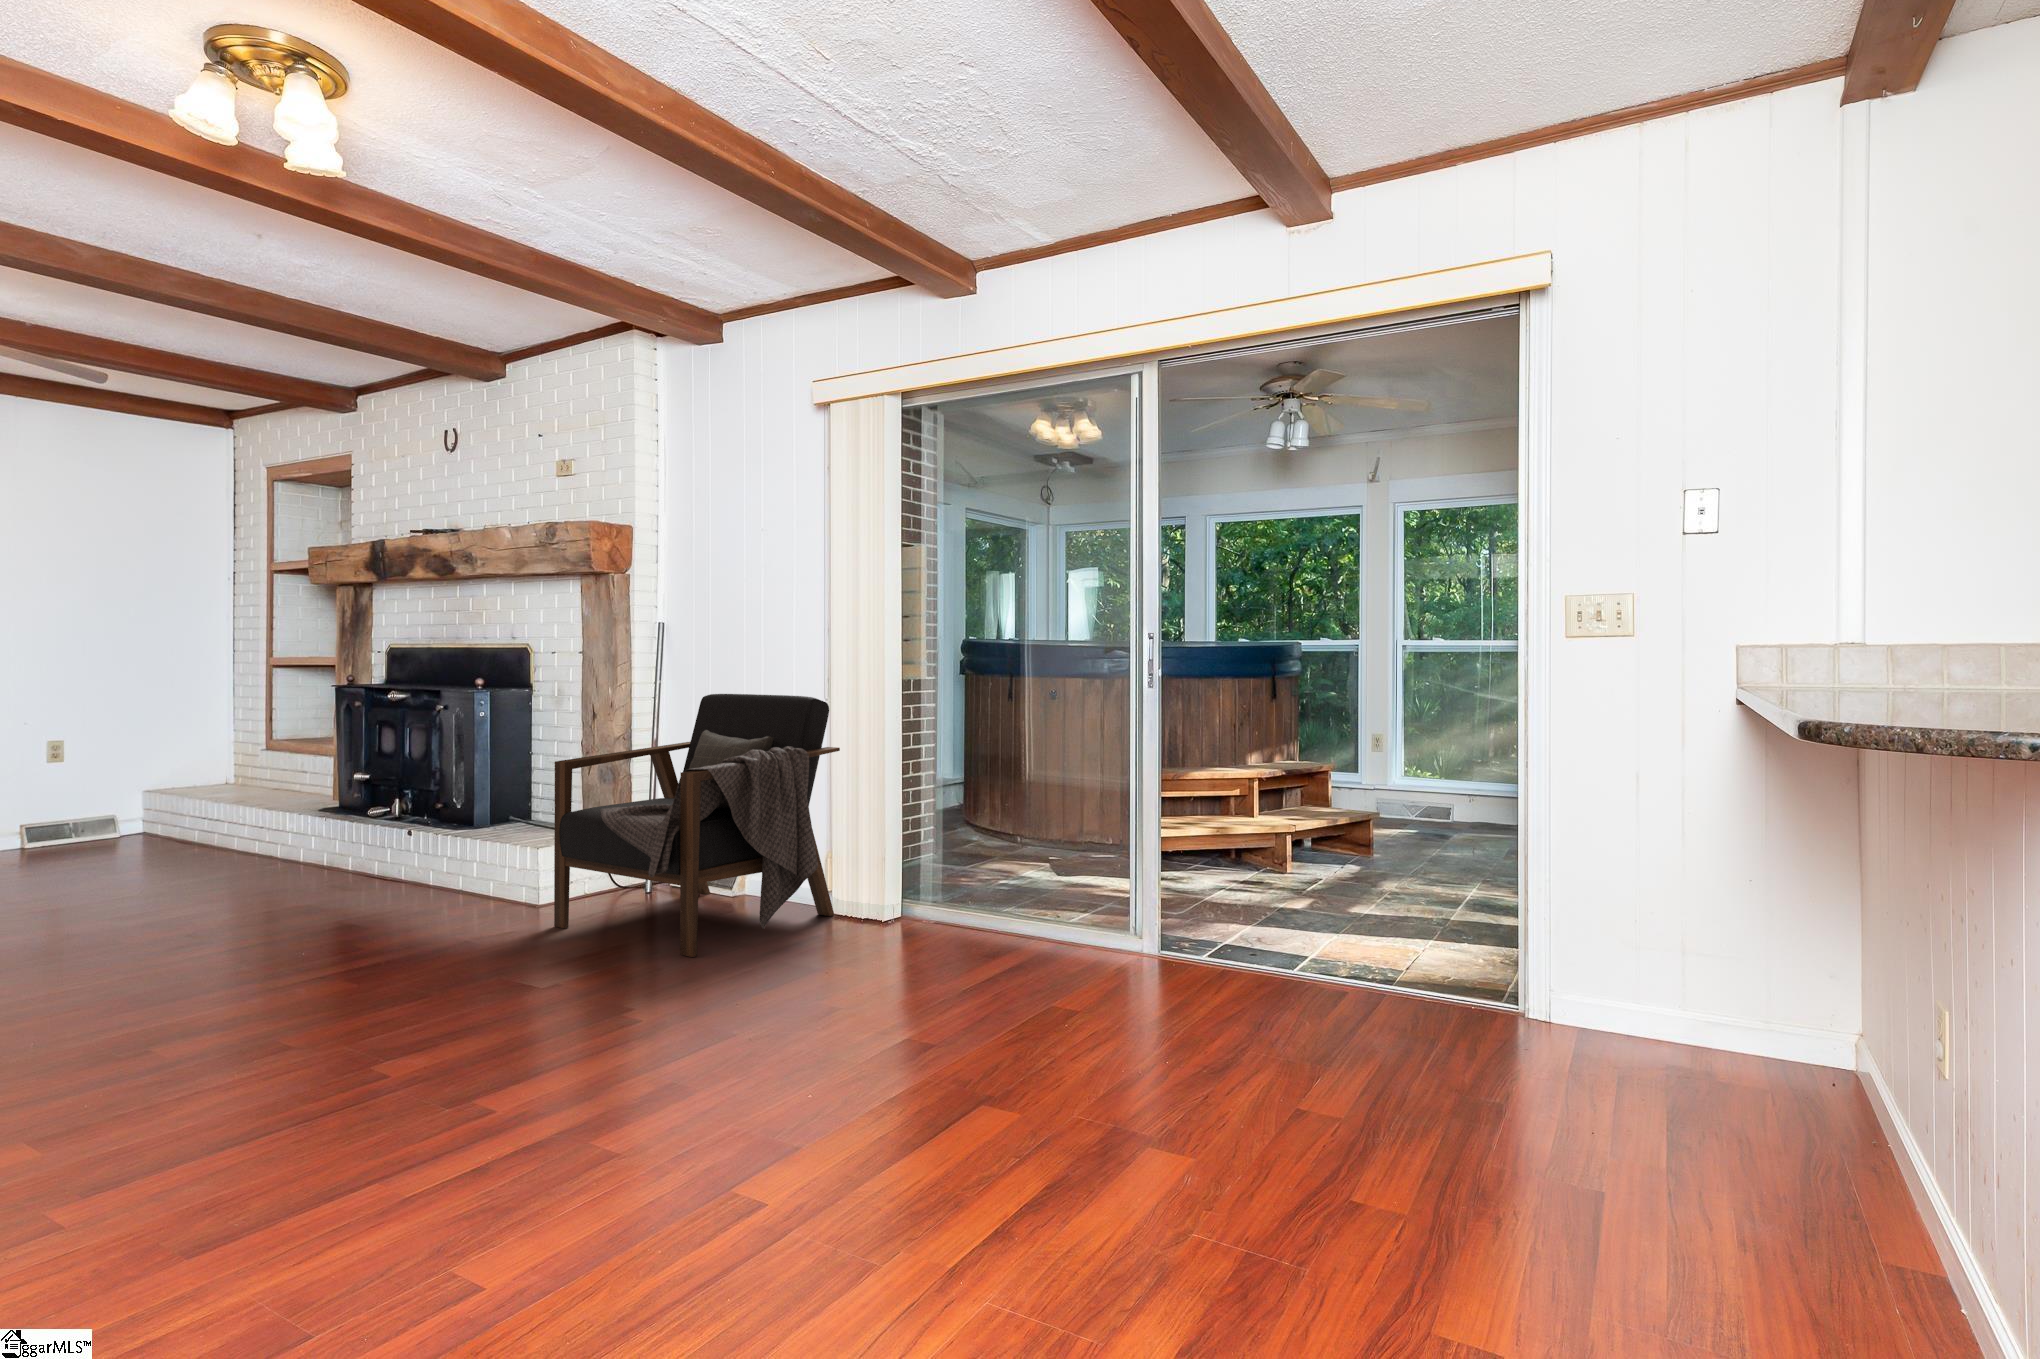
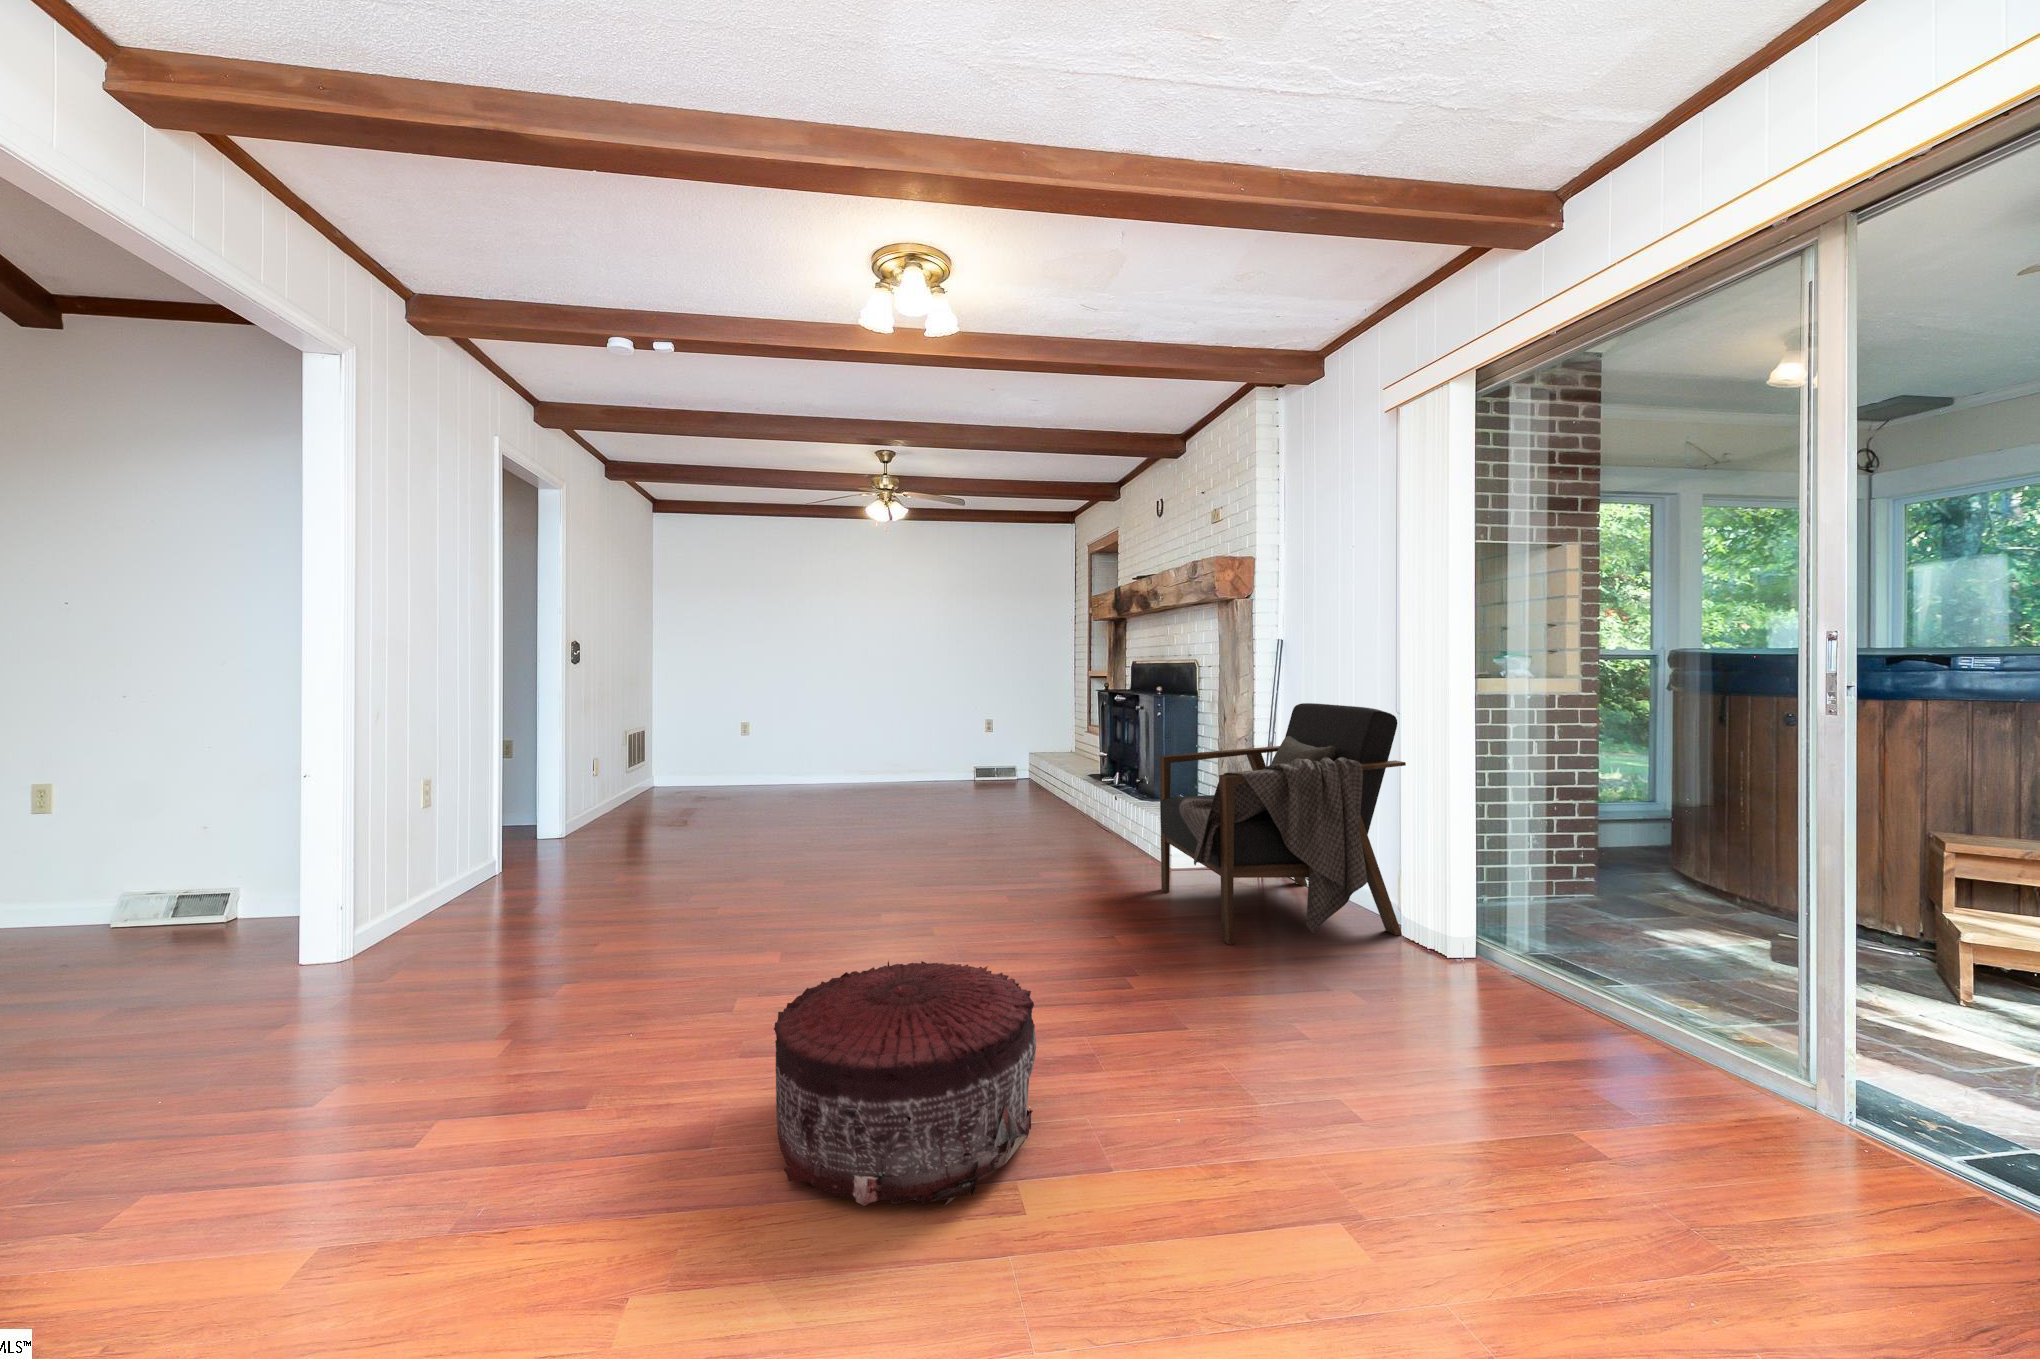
pouf: none [361,994,712,1275] -> present [774,961,1036,1206]

